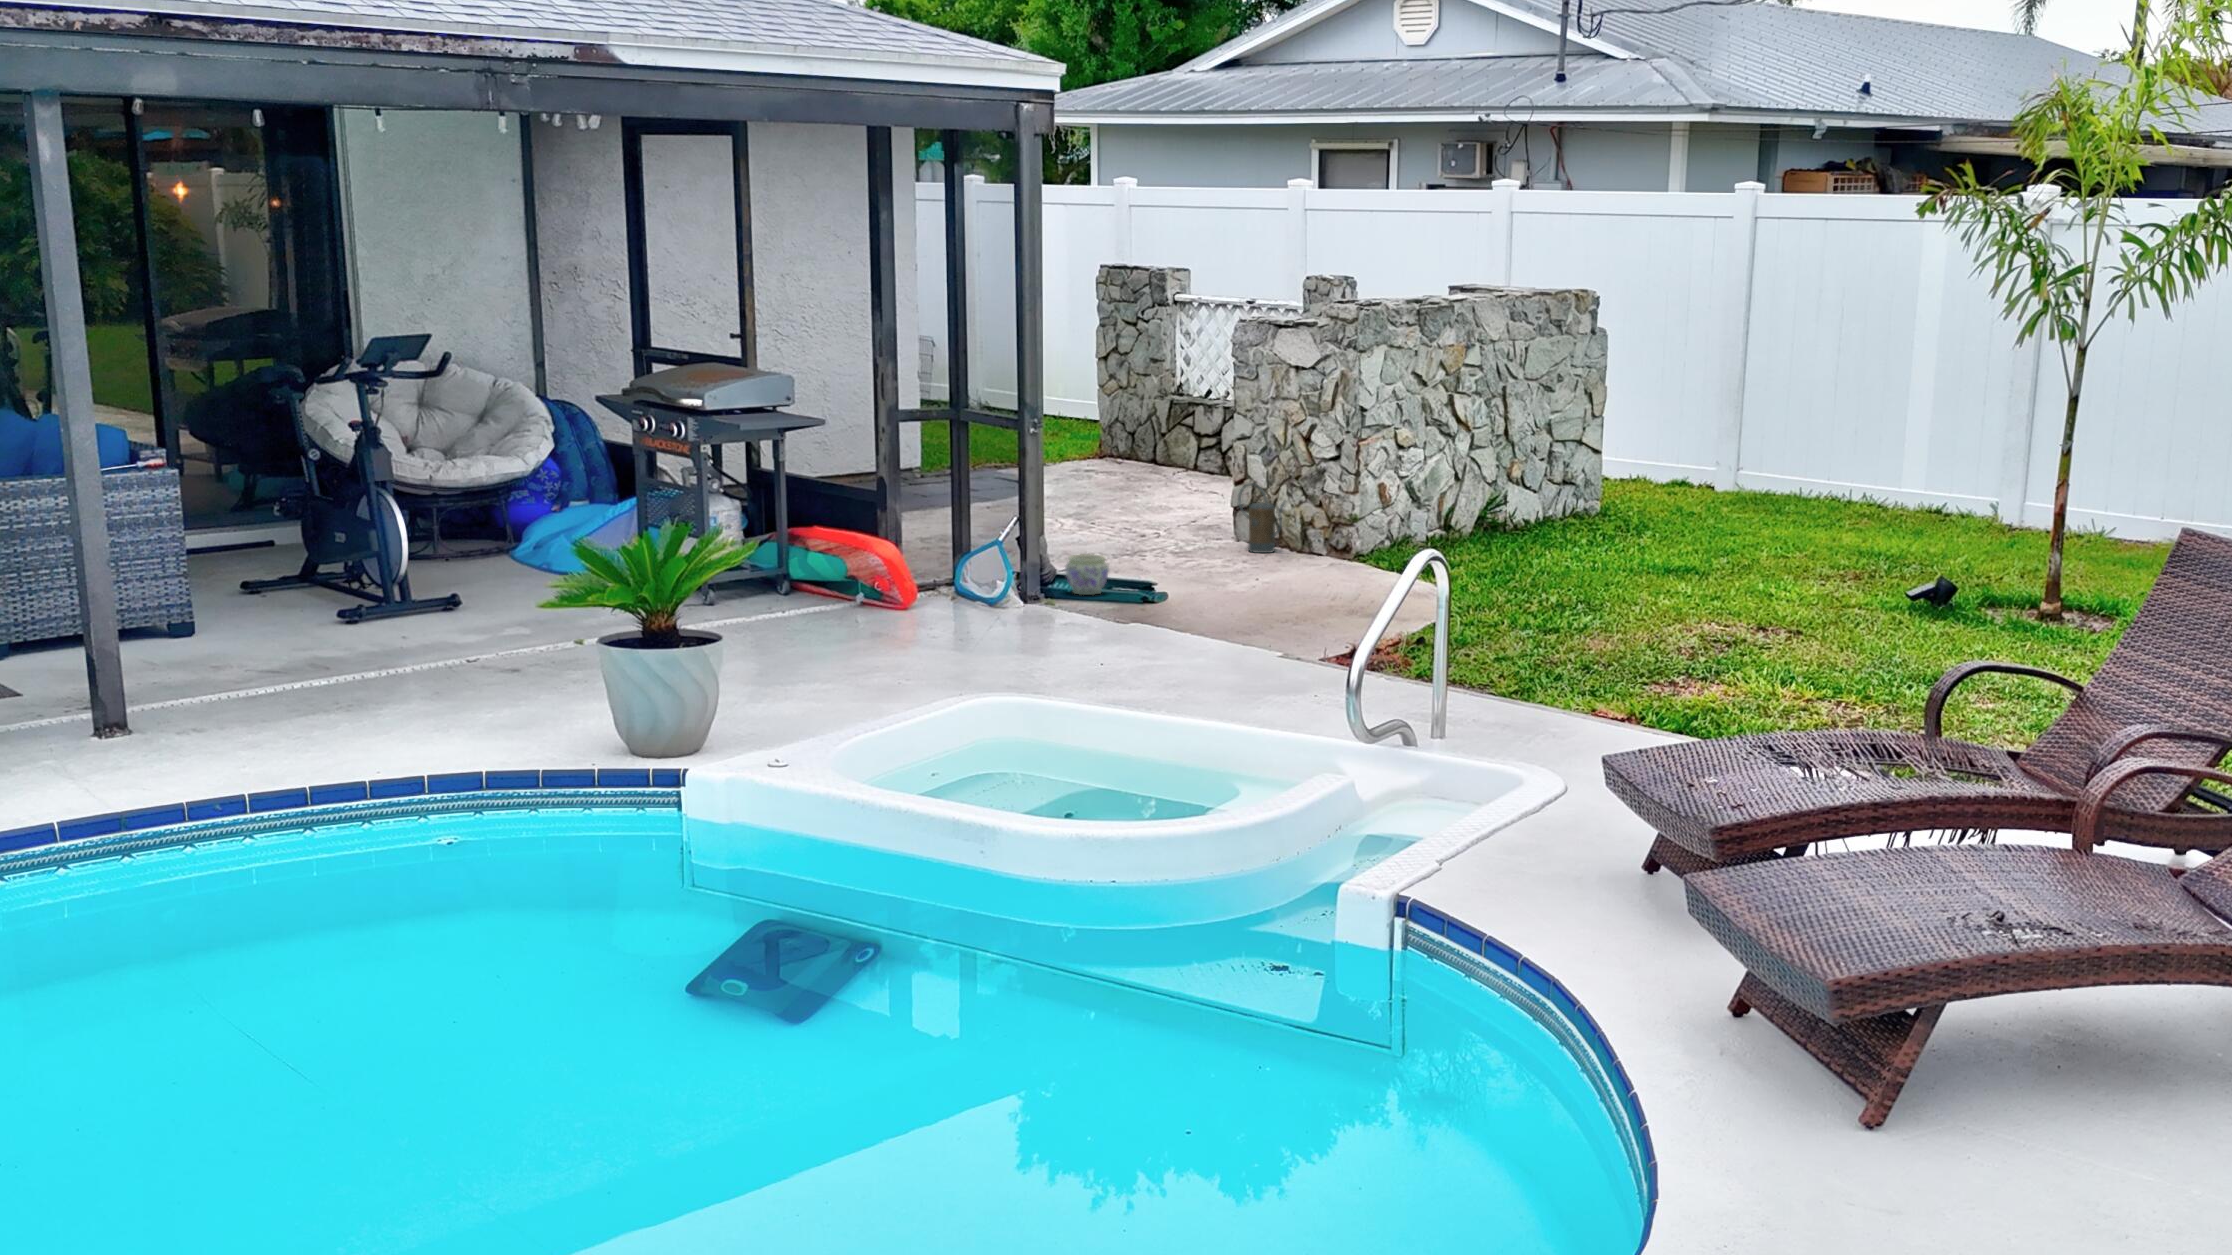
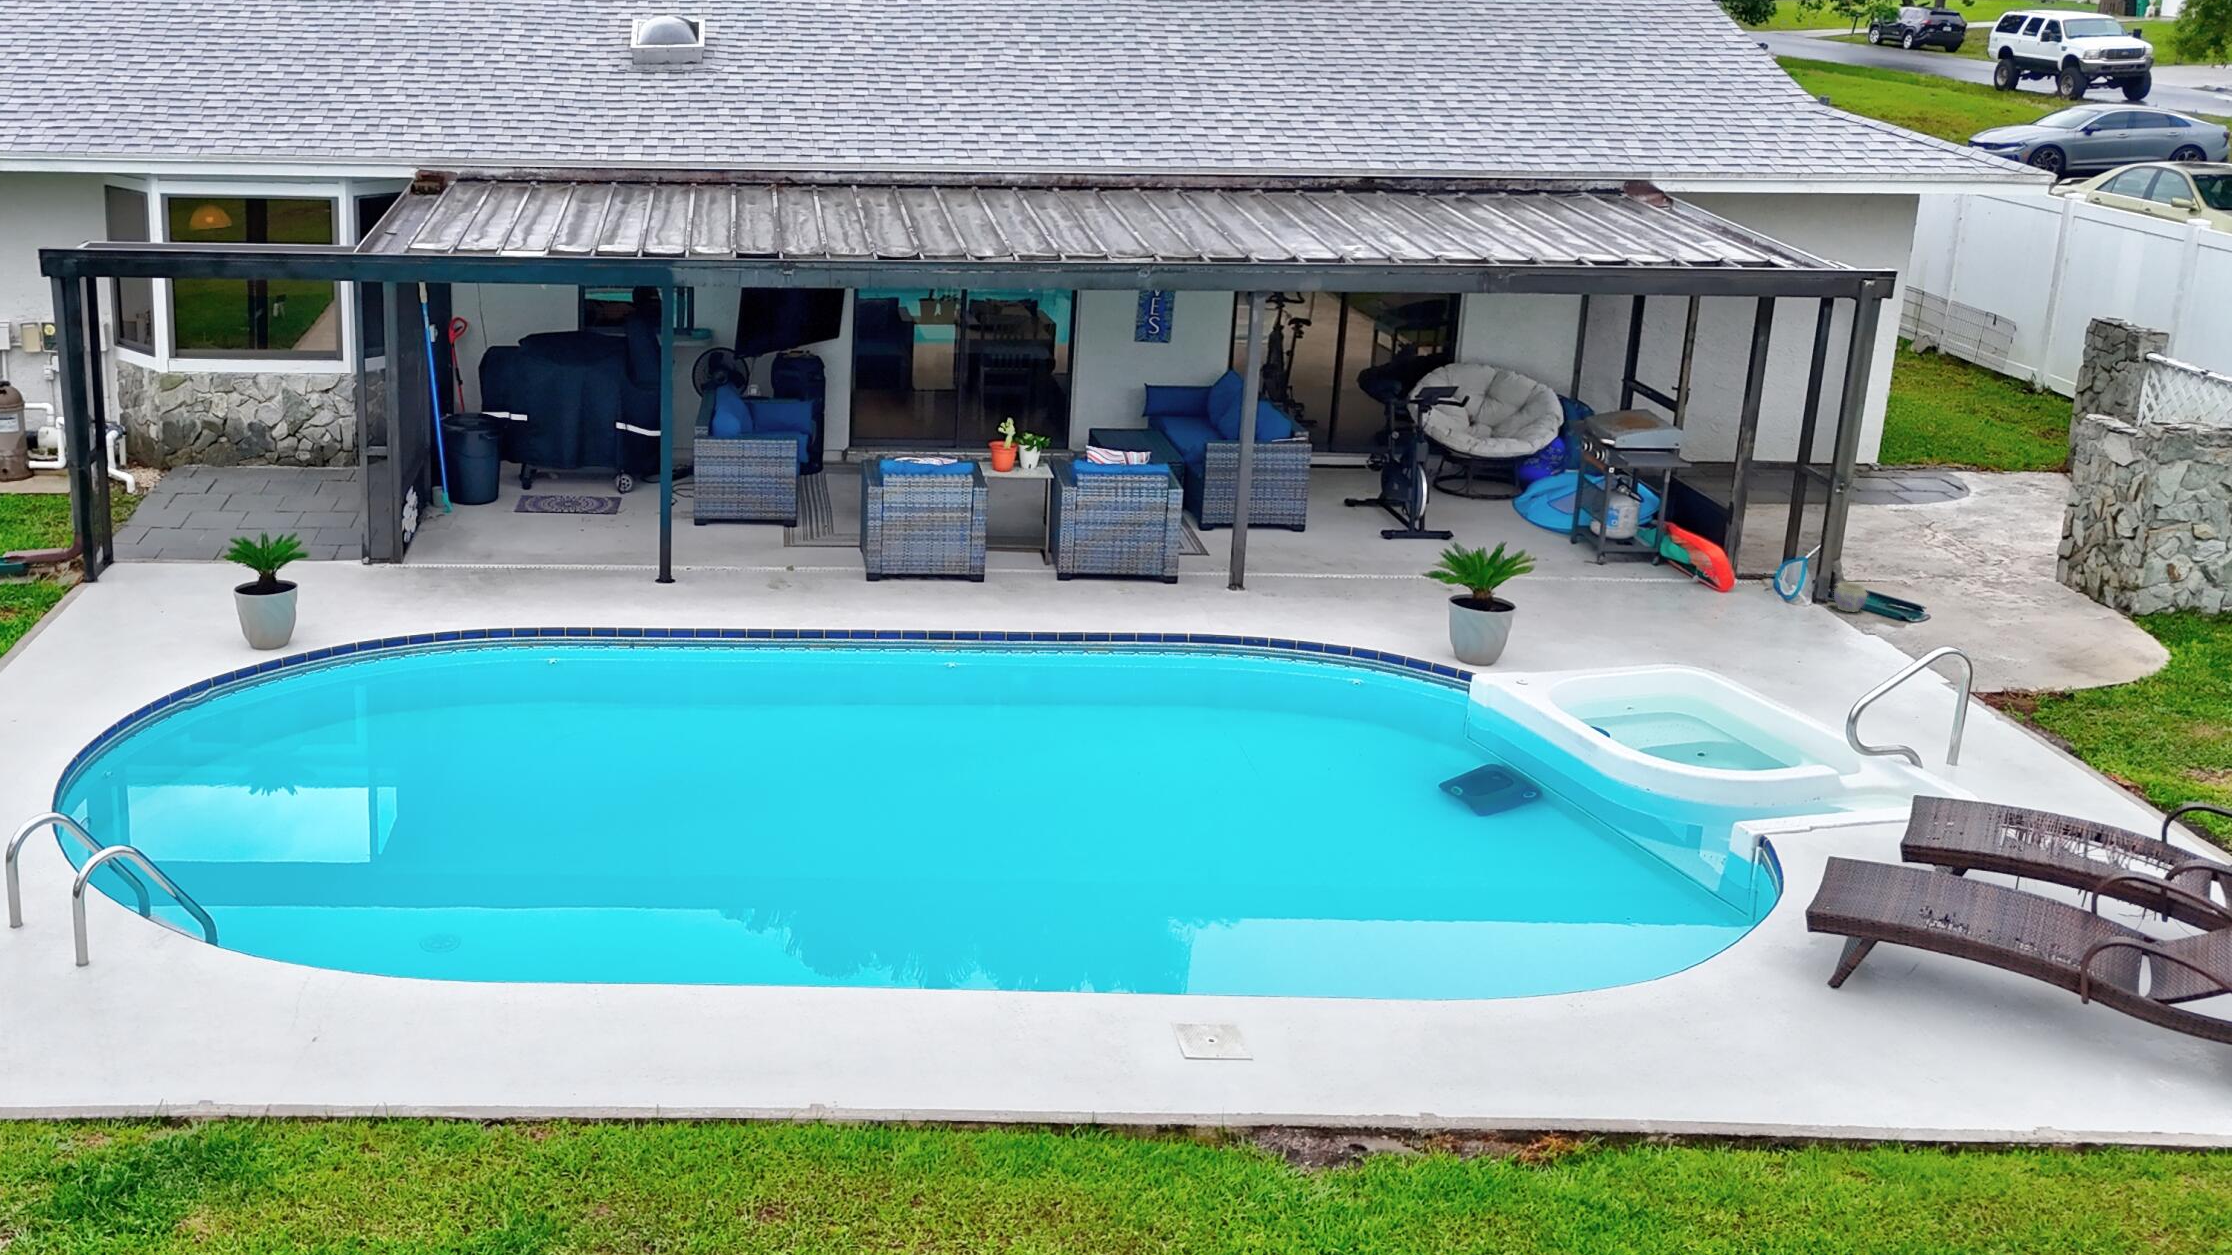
watering can: present [1238,483,1286,553] -> none [2044,543,2079,597]

